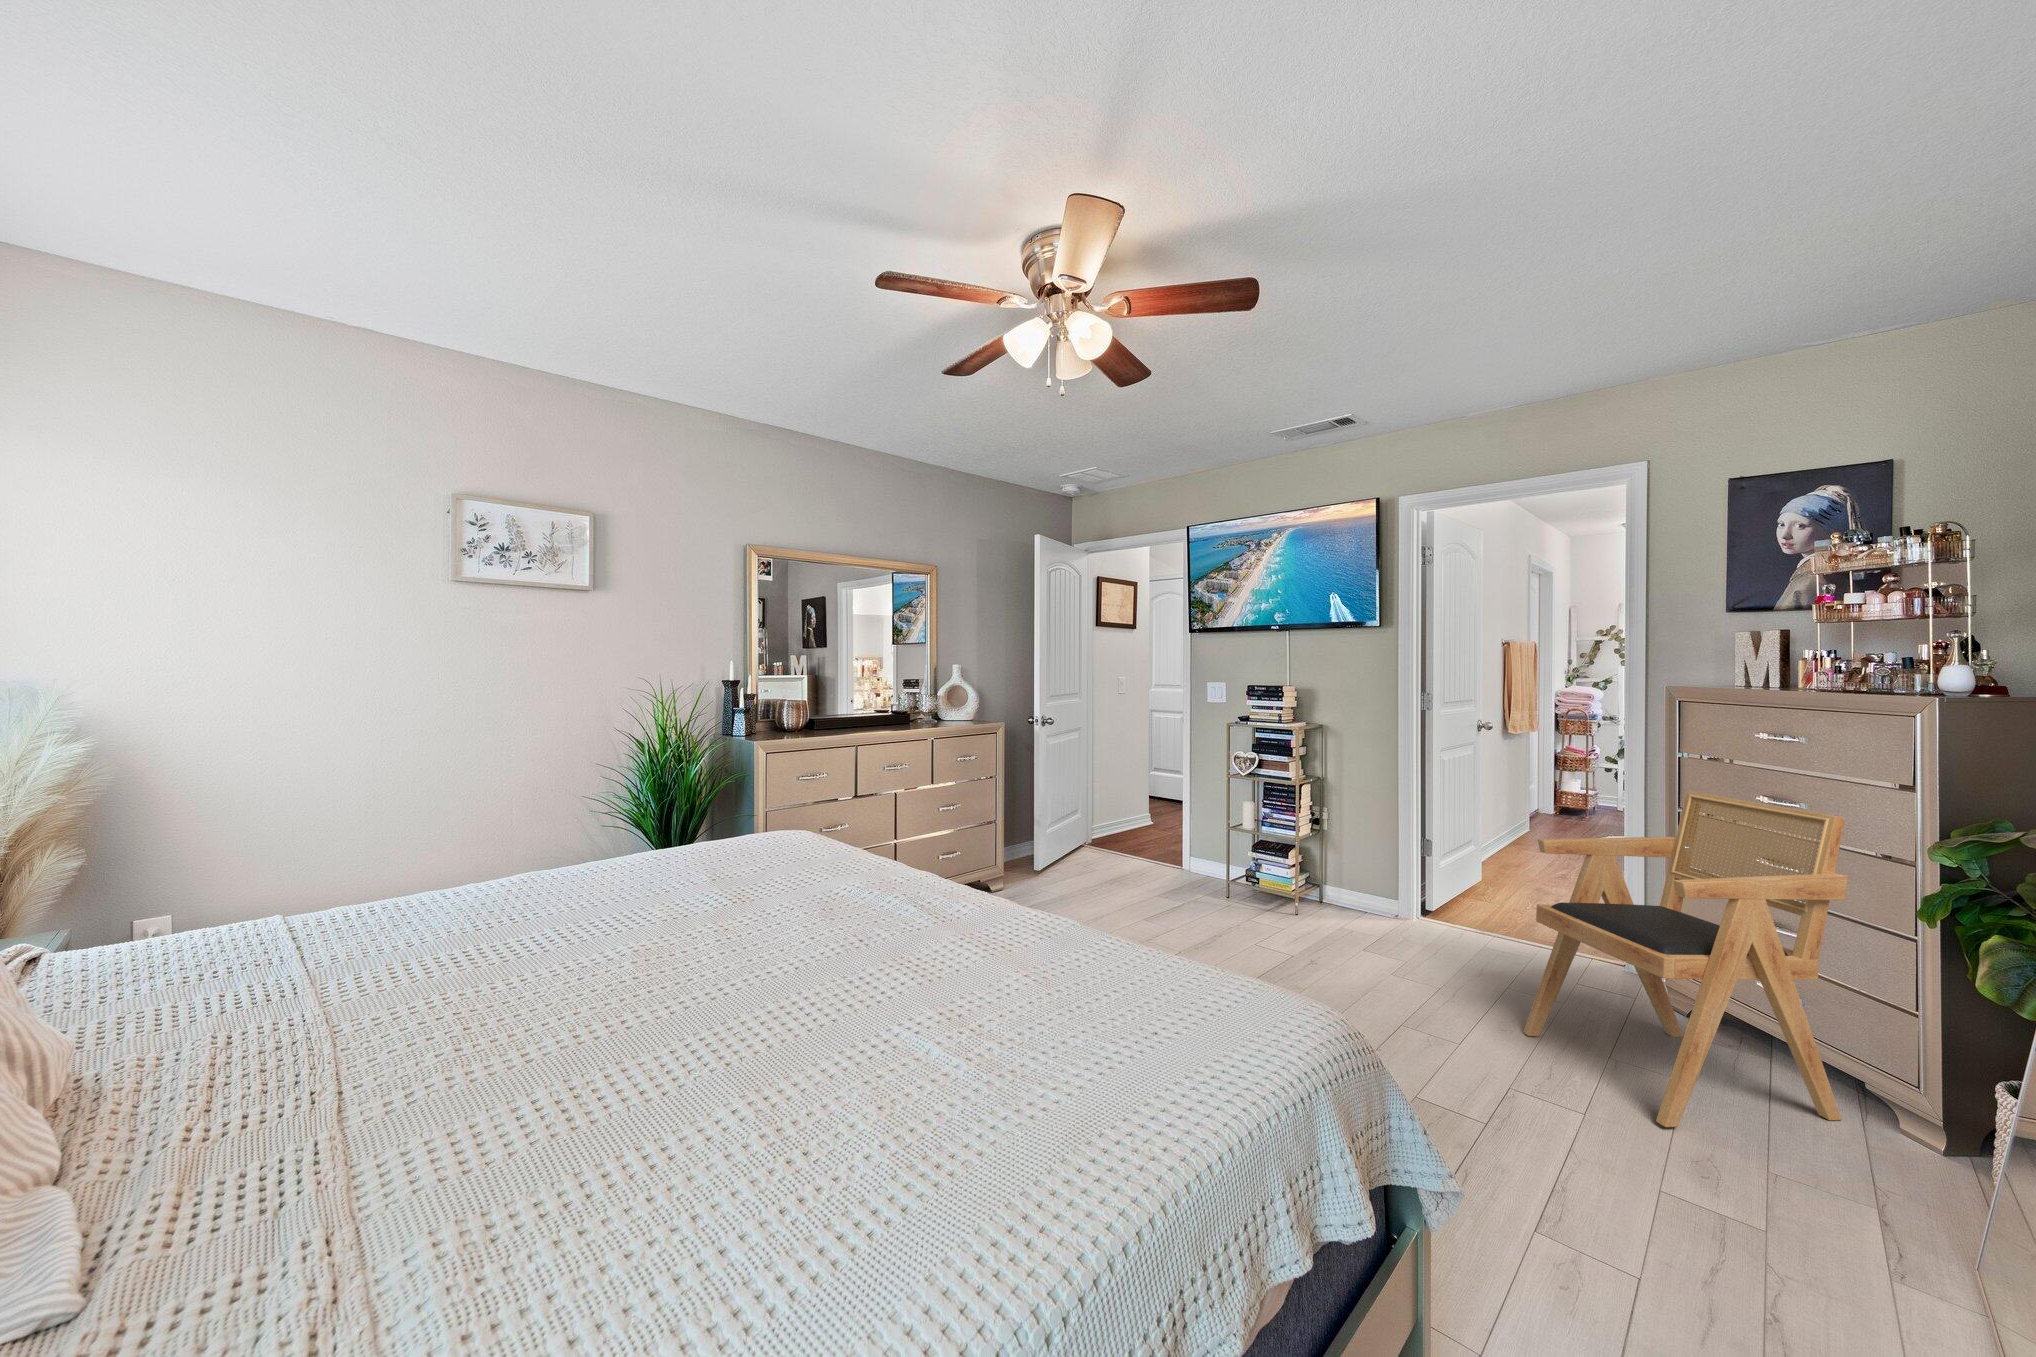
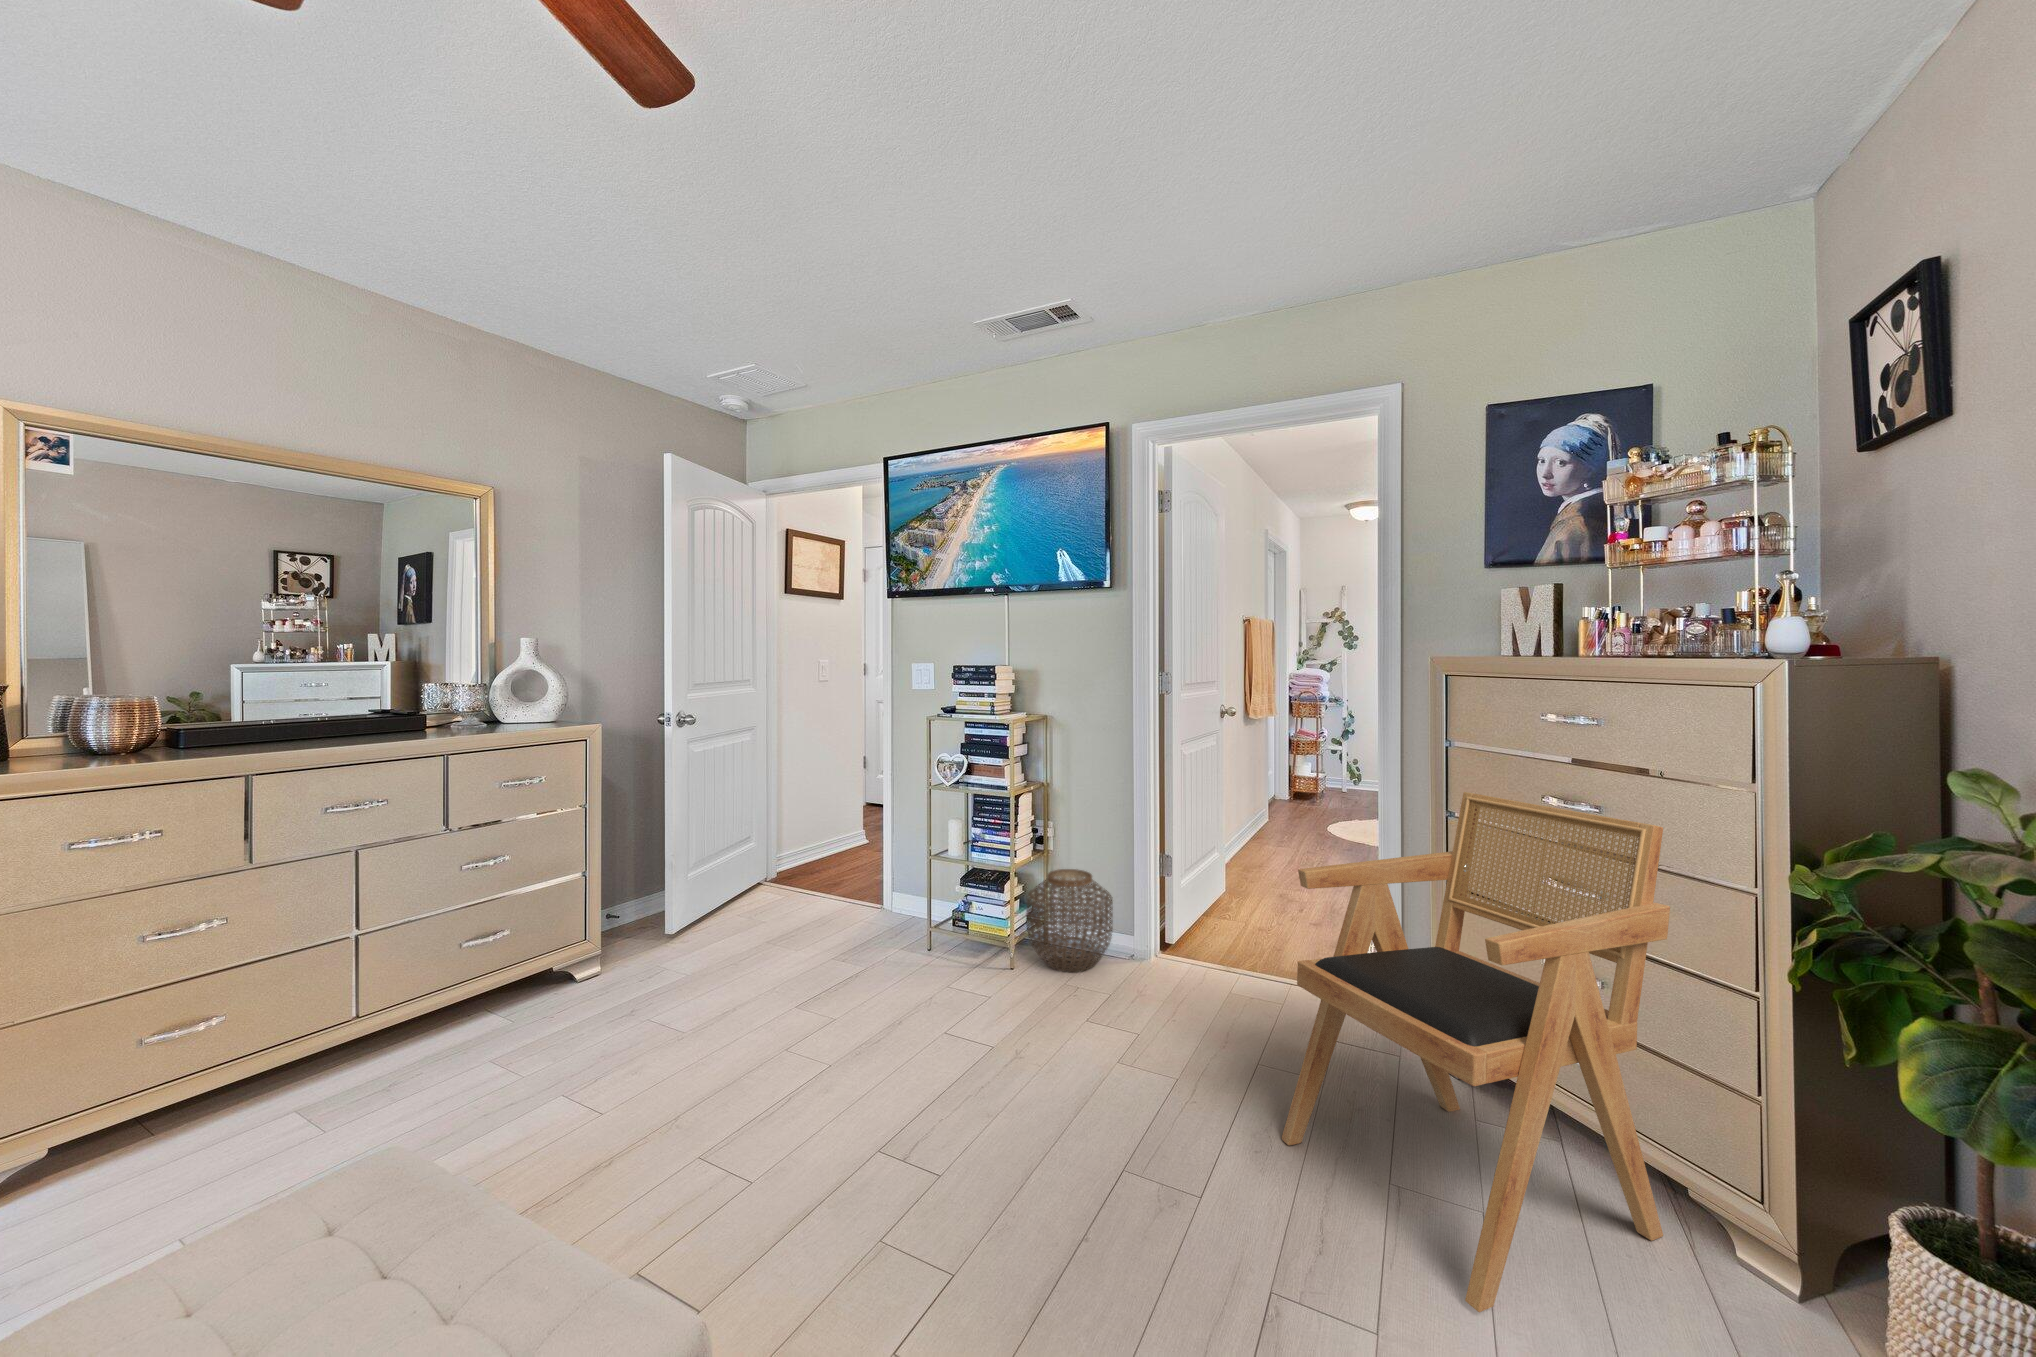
woven basket: none [1308,845,1381,923] -> present [1027,869,1113,972]

